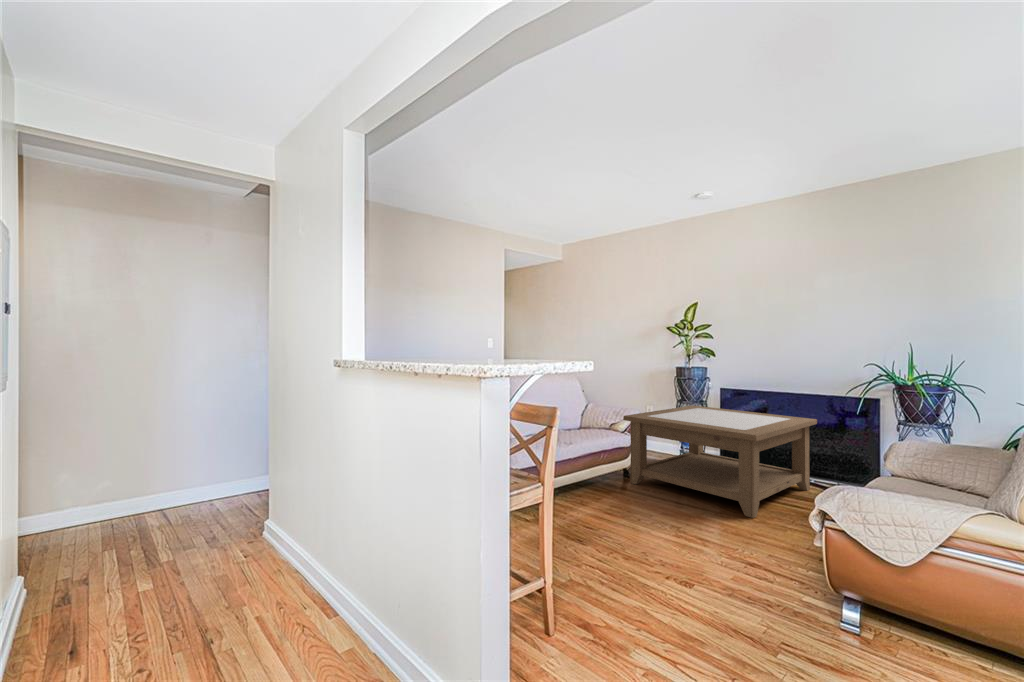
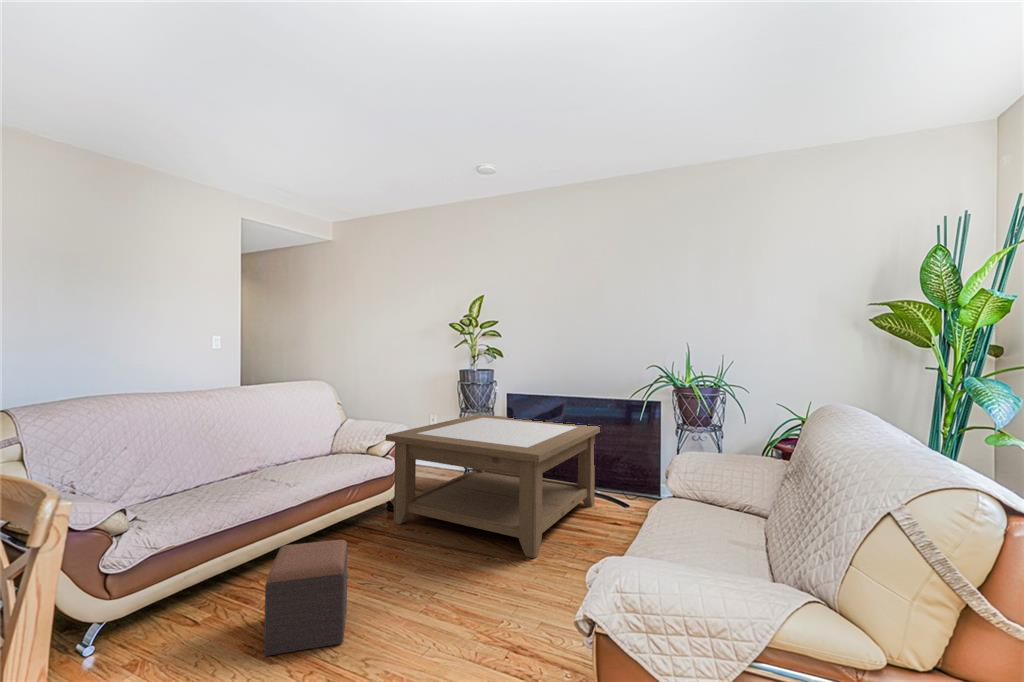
footstool: none [572,478,619,542] -> present [264,540,348,656]

